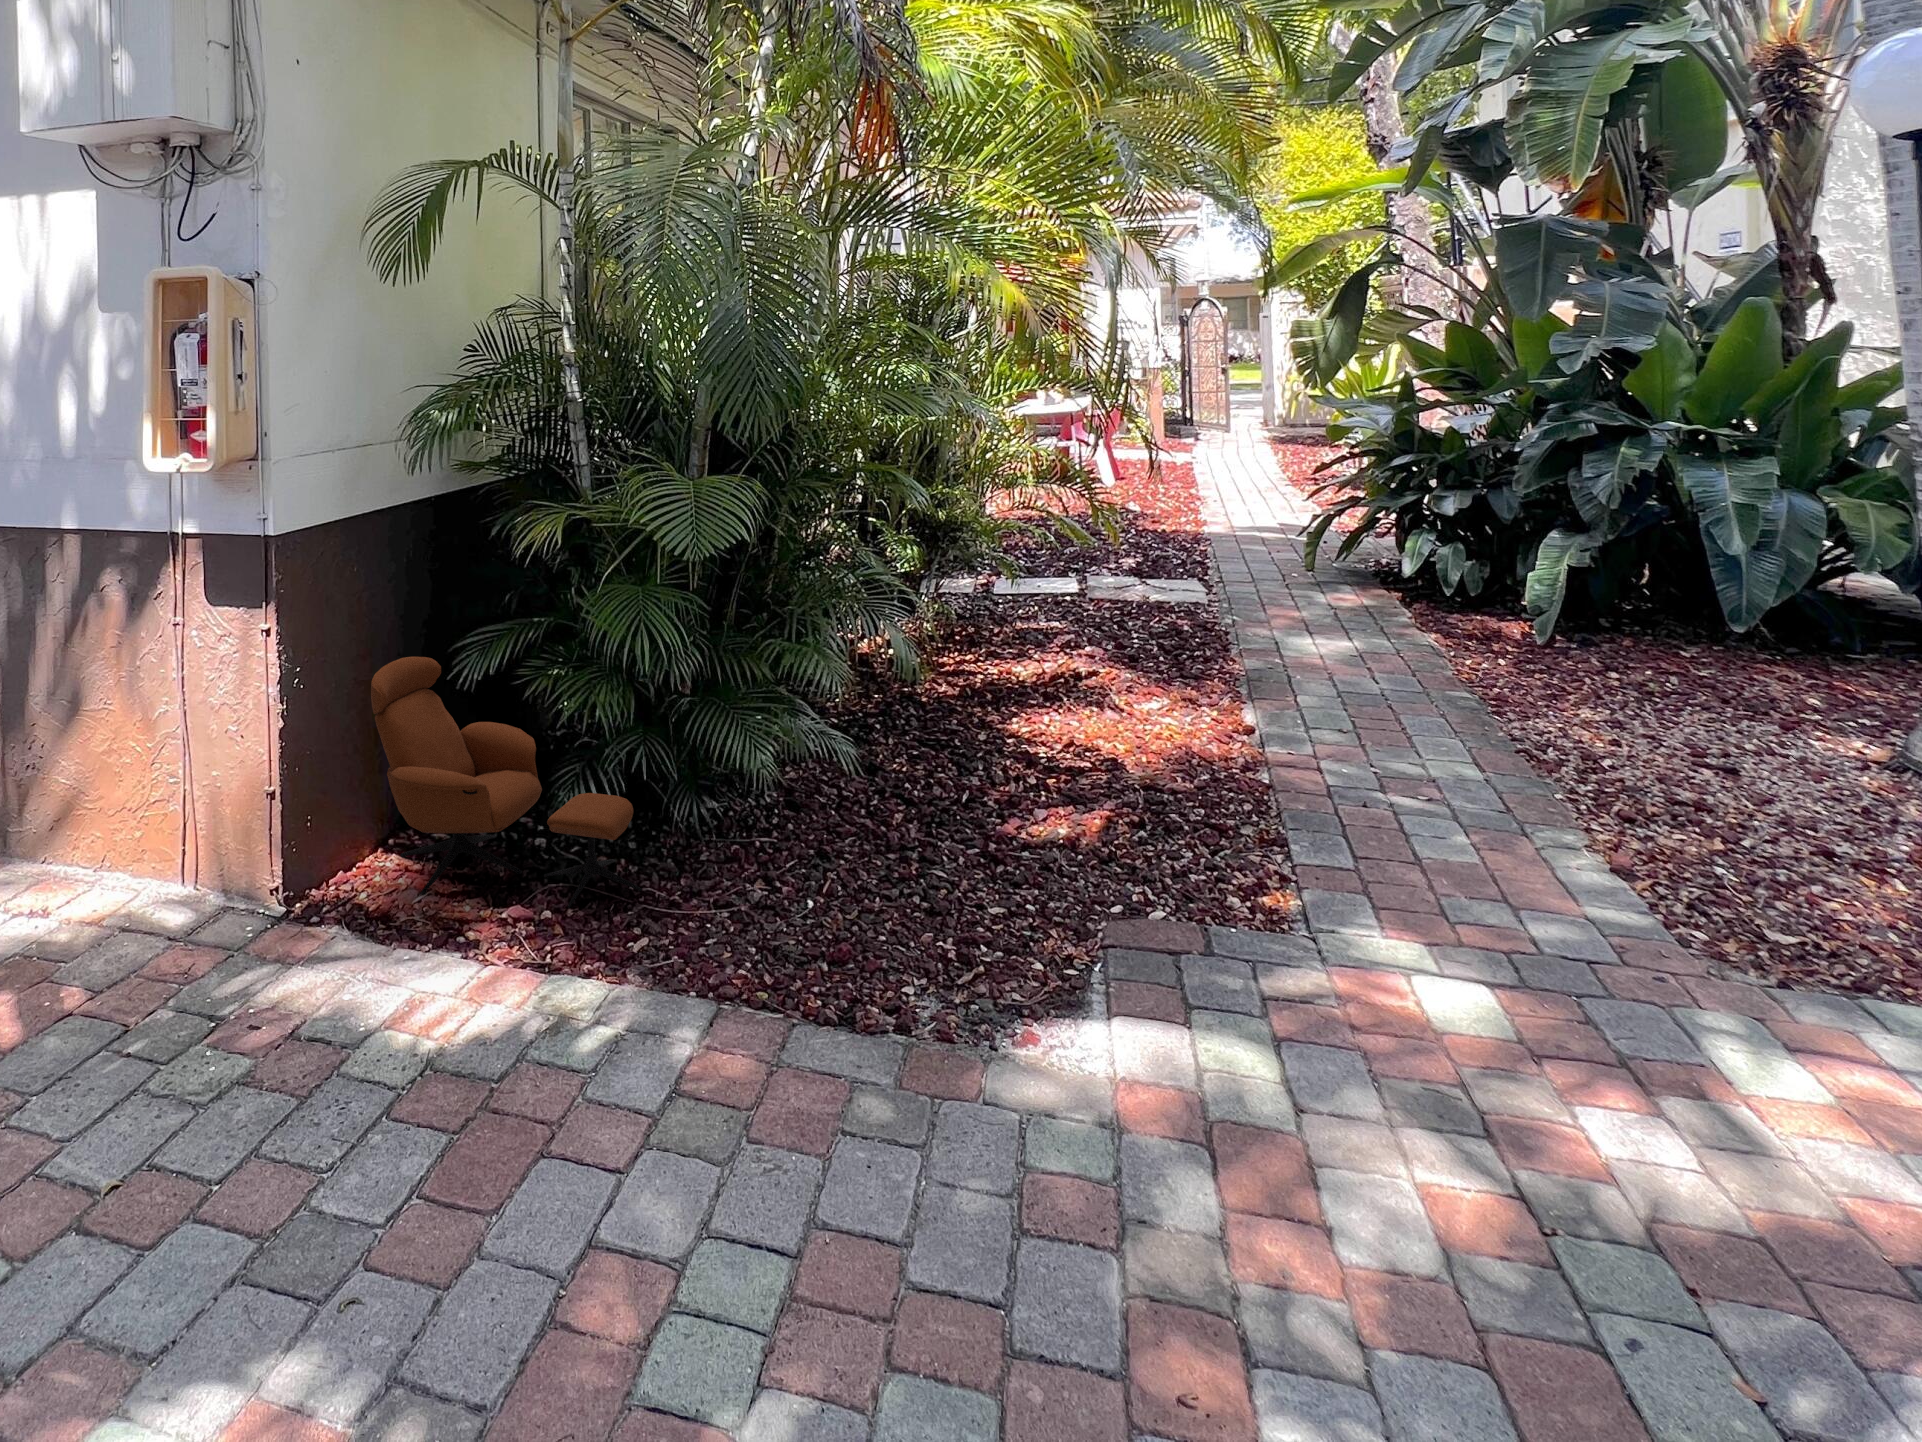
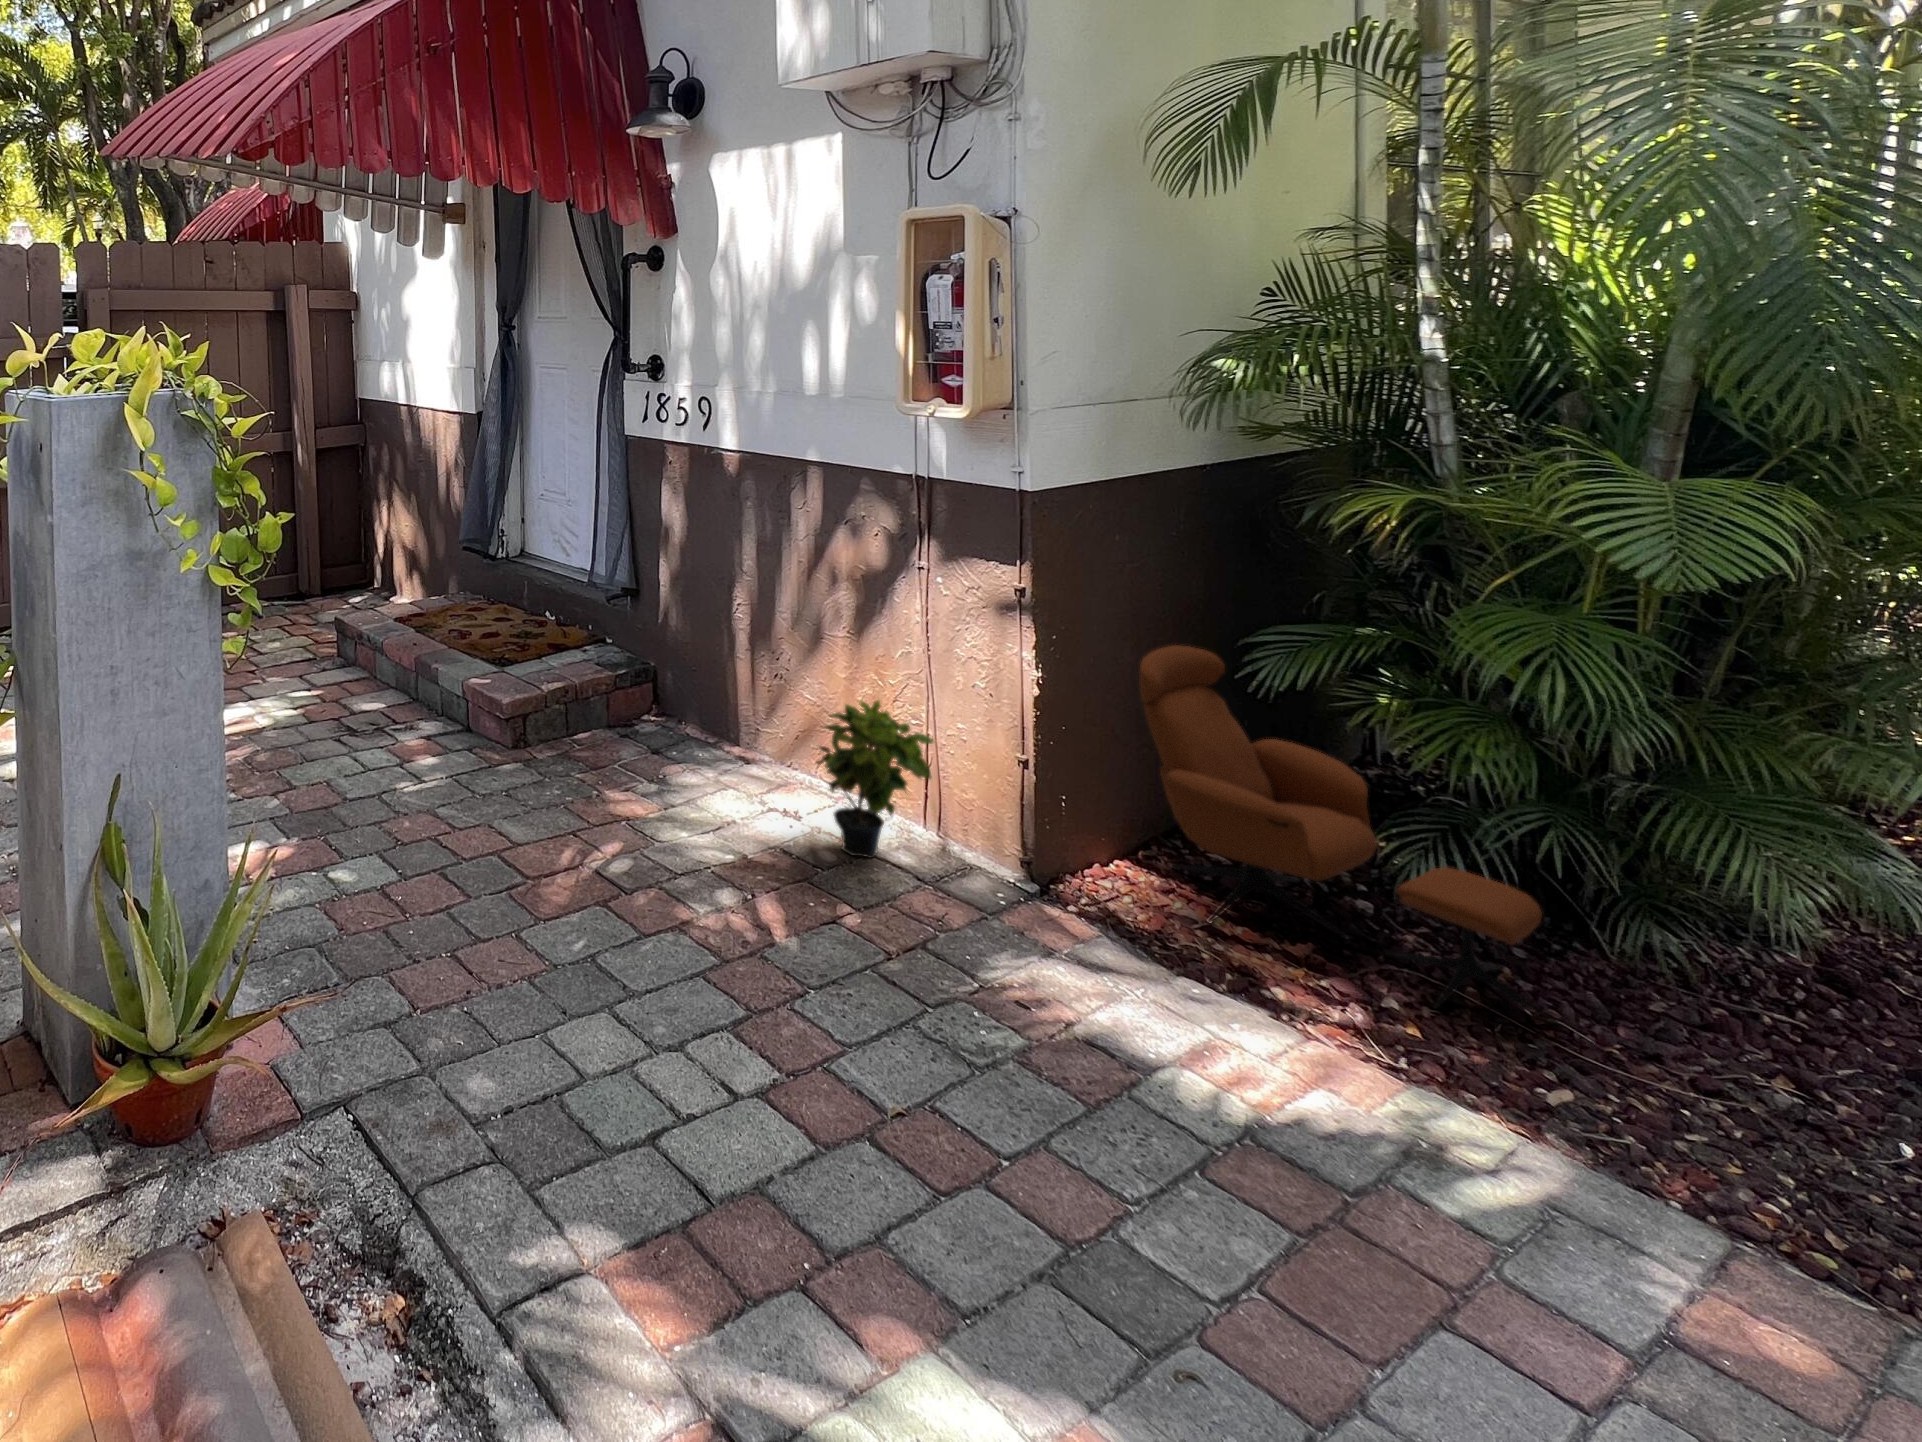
potted plant: none [62,767,189,939] -> present [817,700,934,857]

